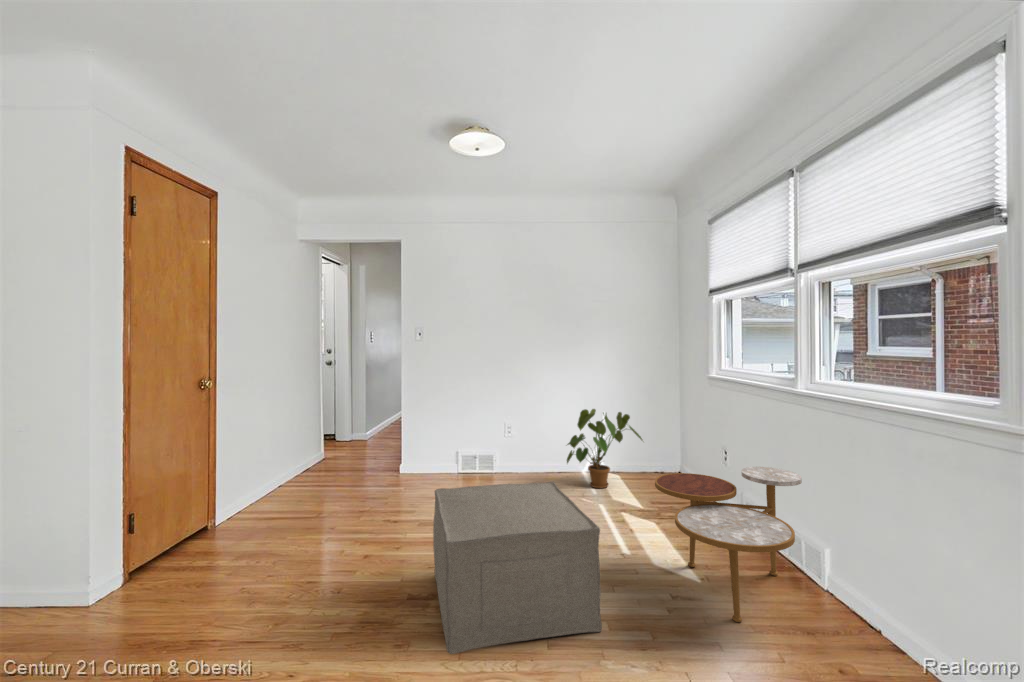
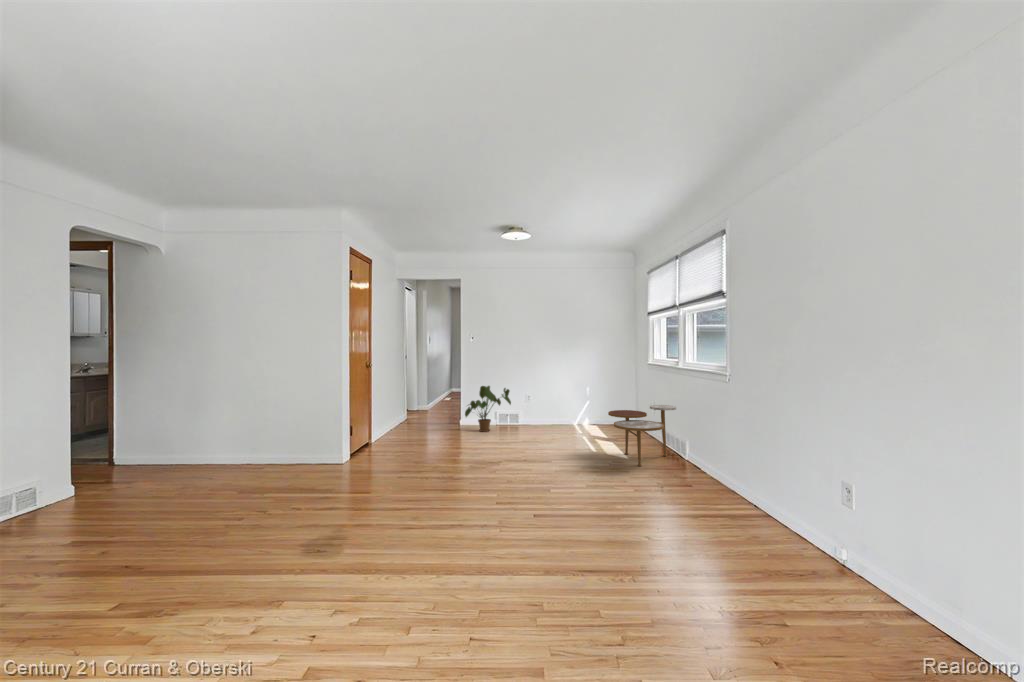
house plant: present [567,409,642,488] -> present [465,386,511,432]
ottoman: present [433,482,602,654] -> none [500,413,579,472]

